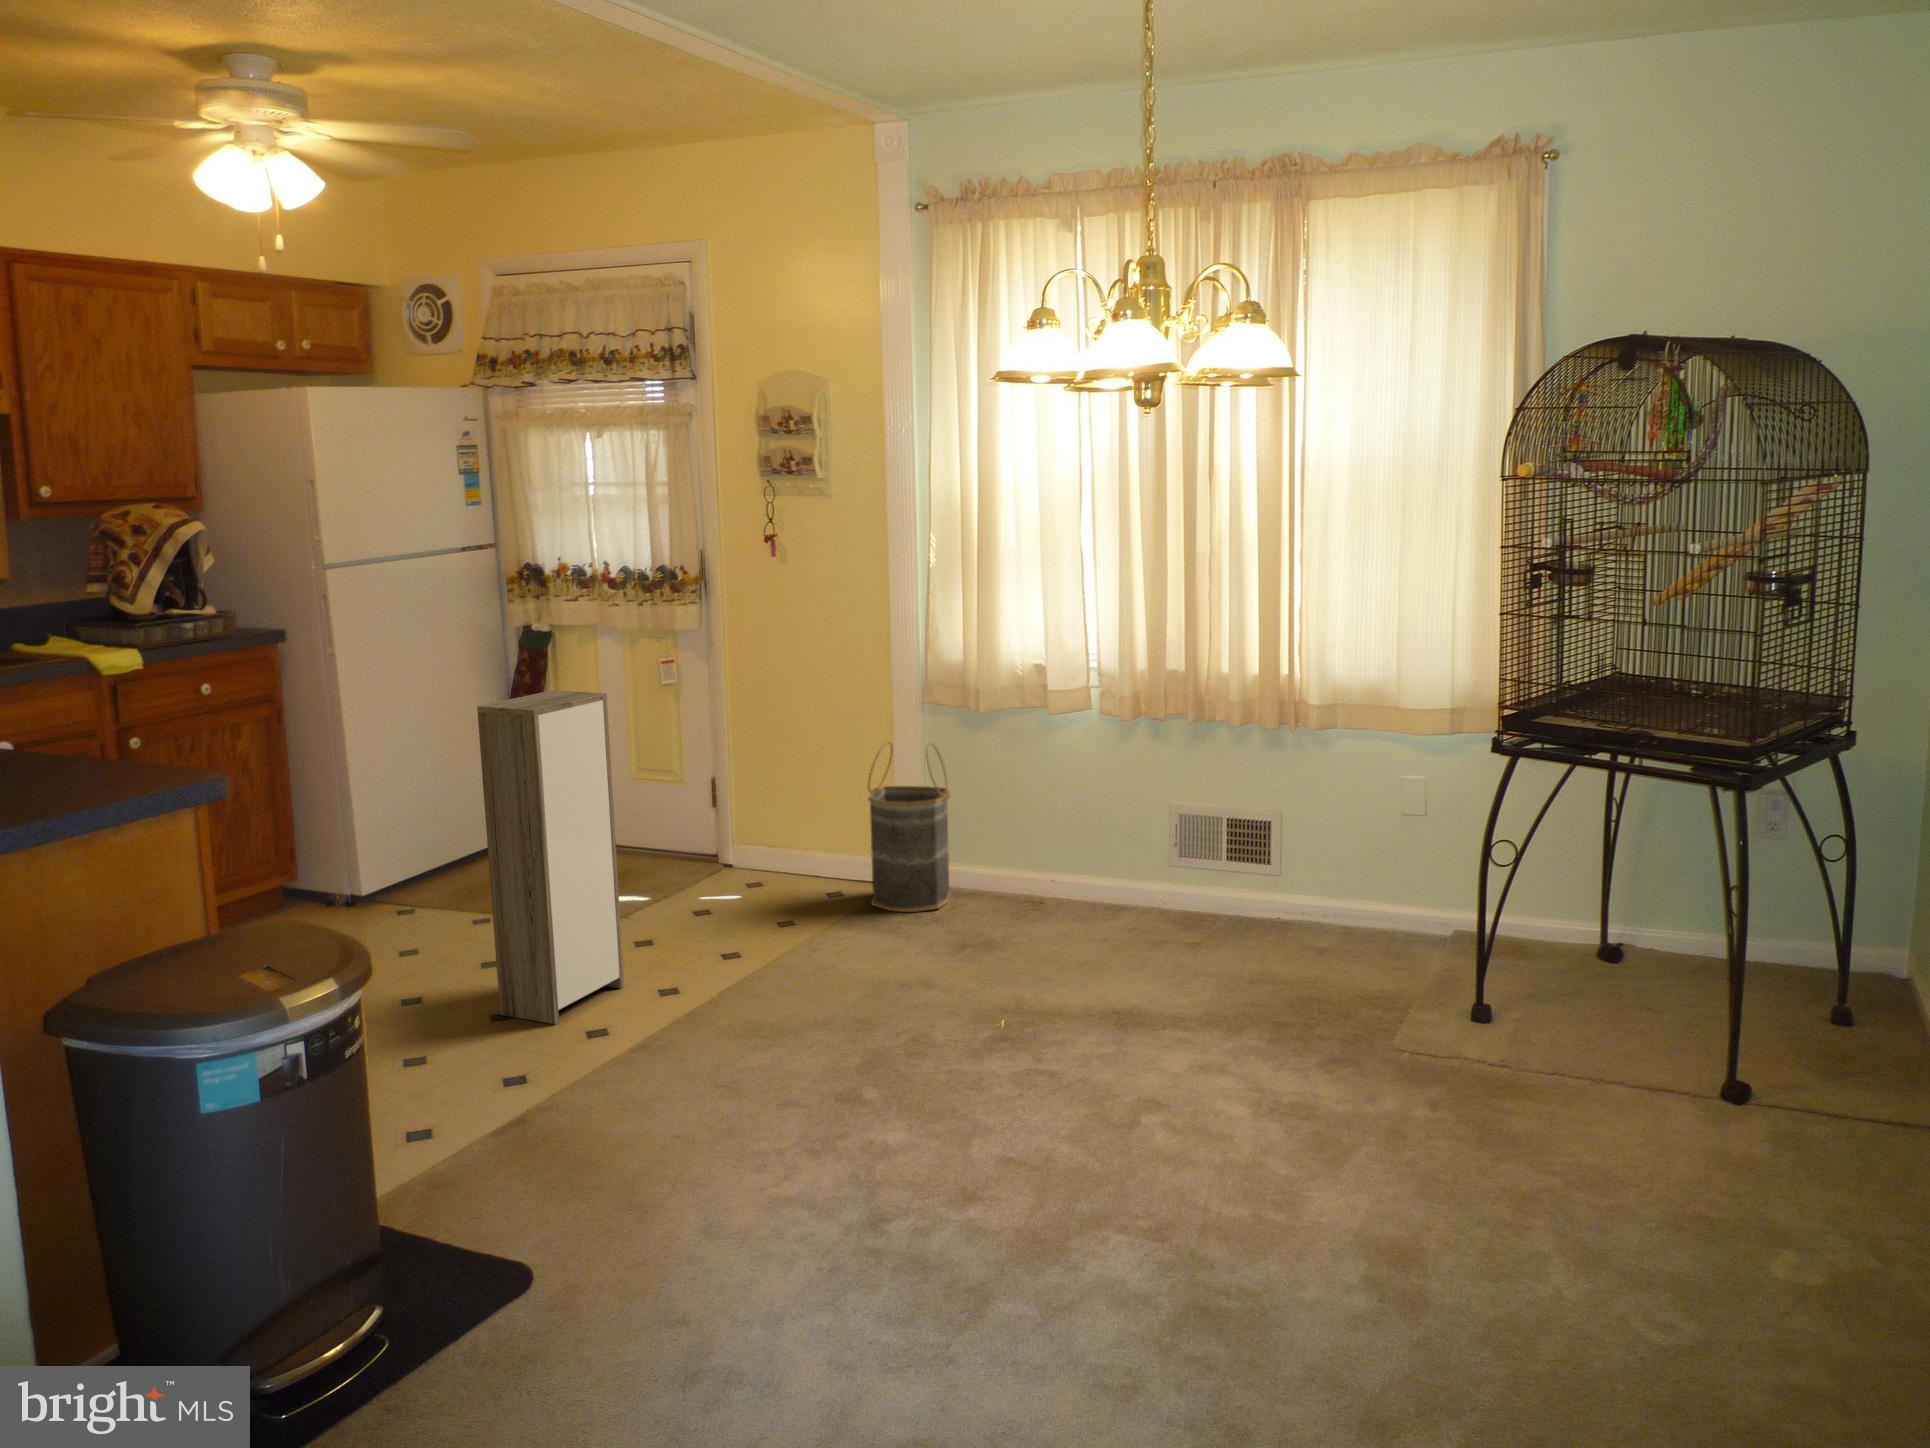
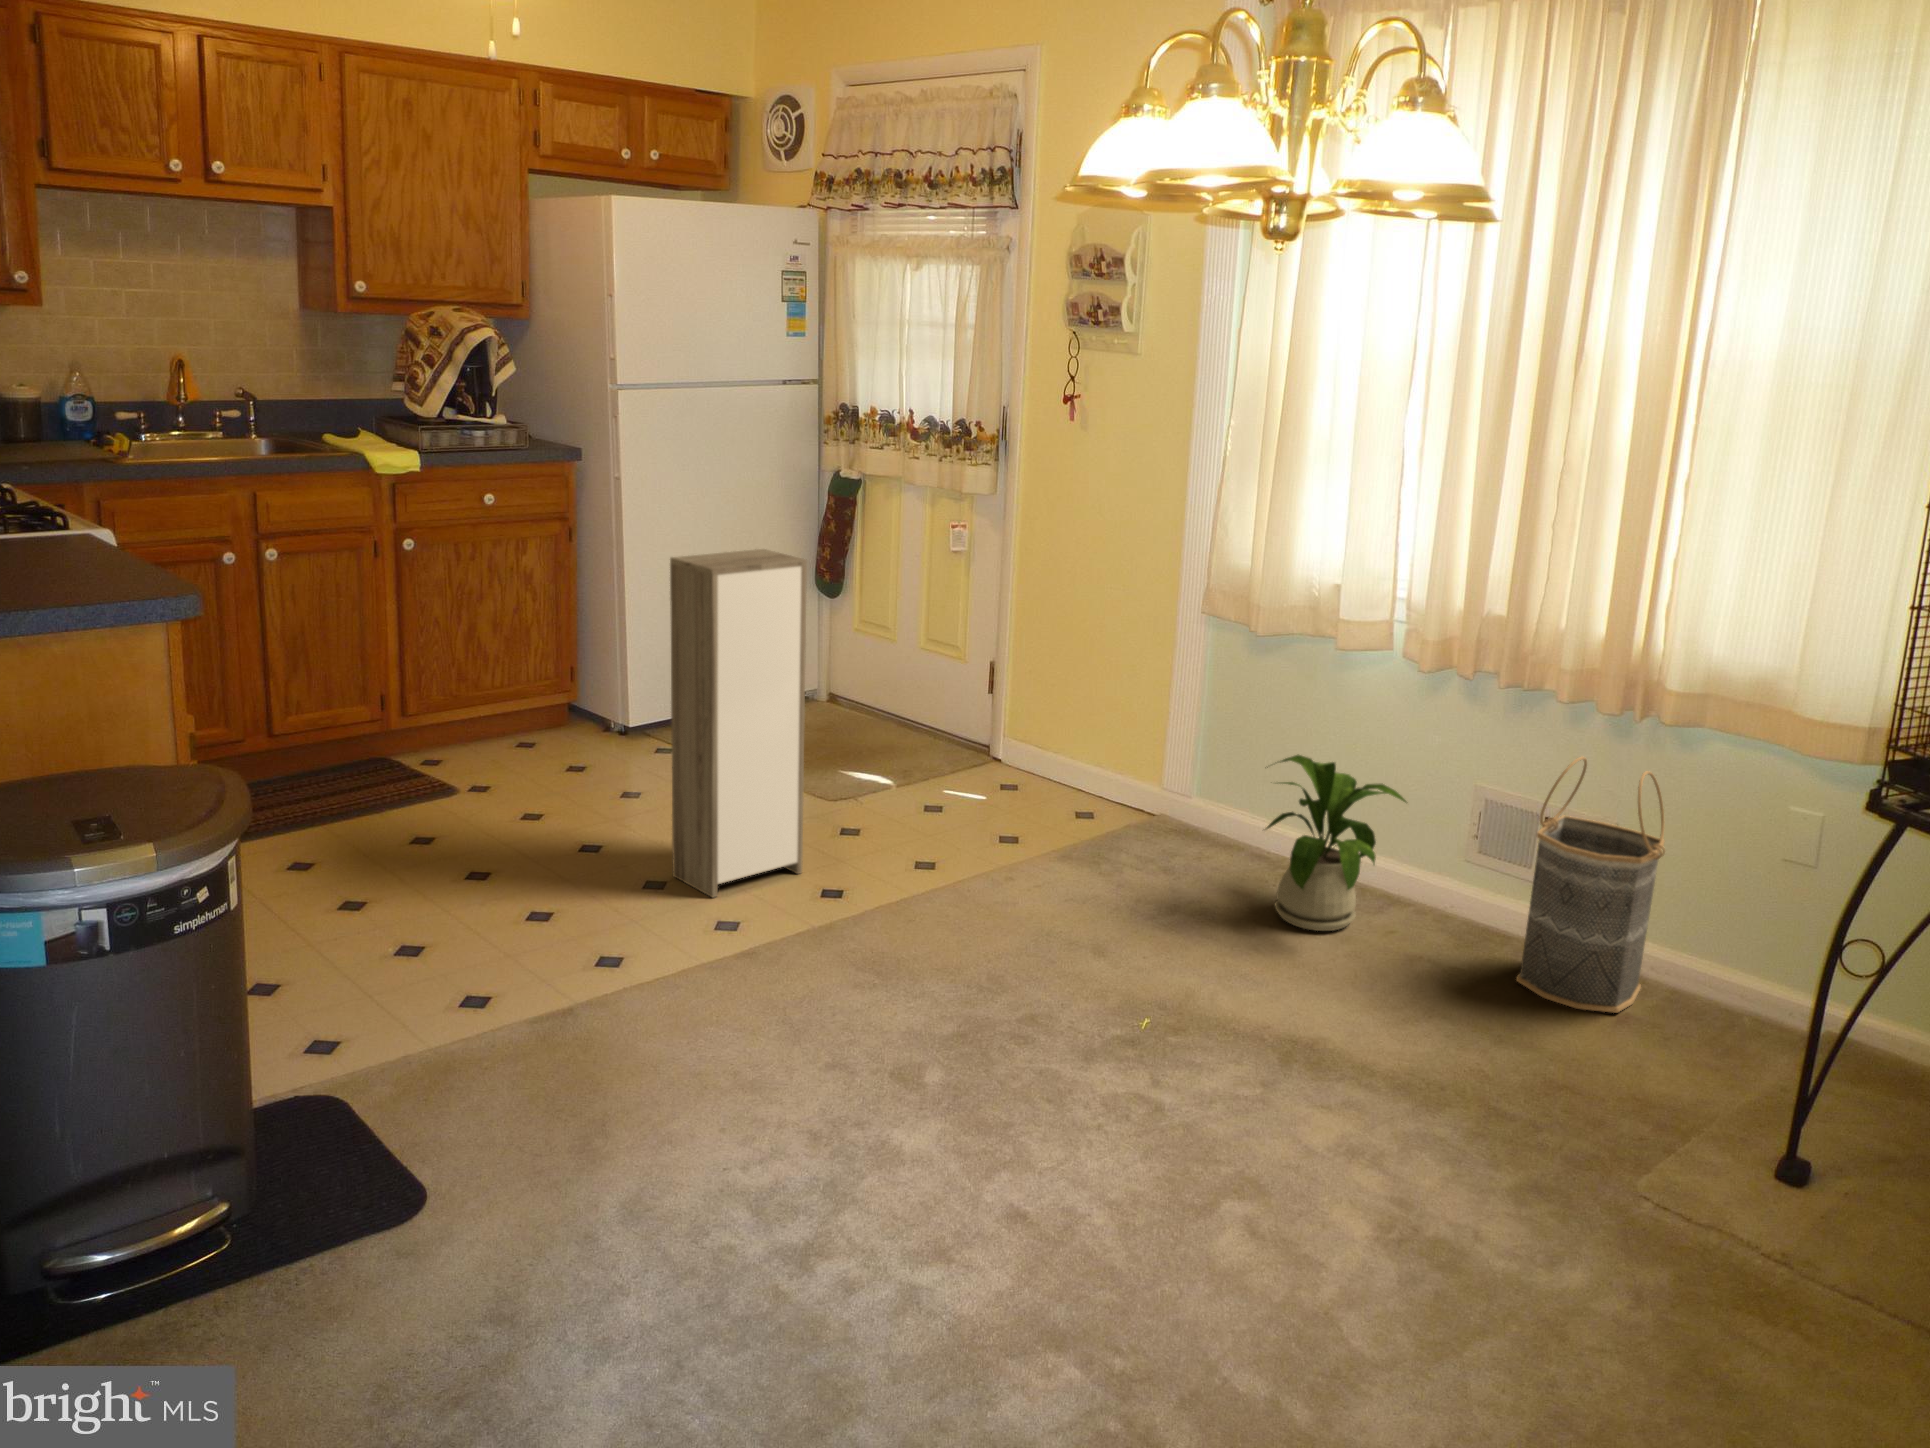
basket: present [868,742,951,912] -> present [1516,757,1665,1013]
house plant: none [1014,801,1141,942] -> present [1266,755,1406,931]

